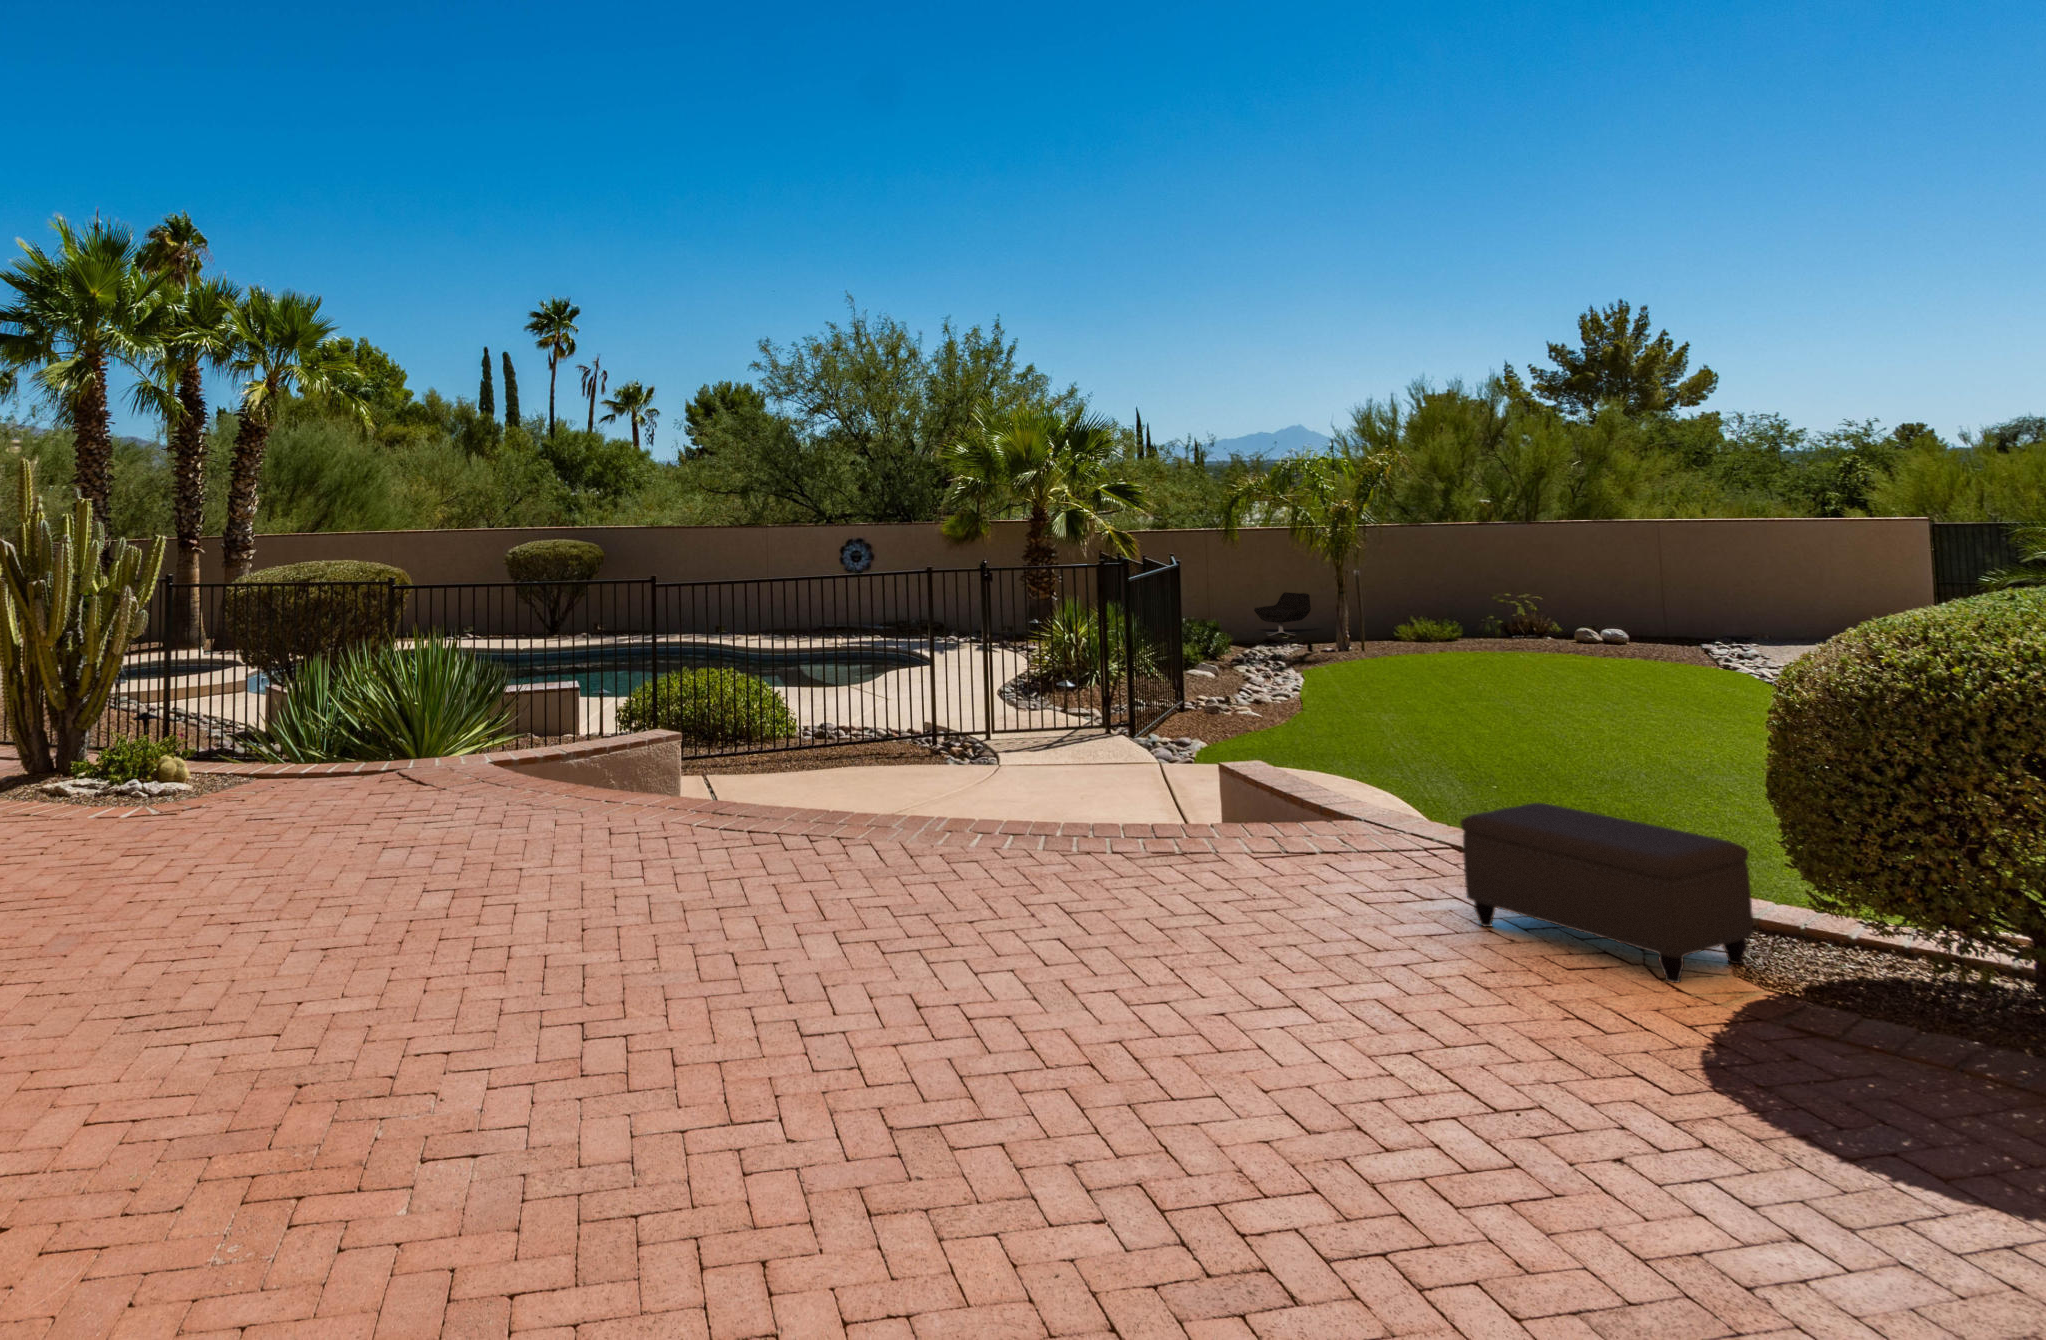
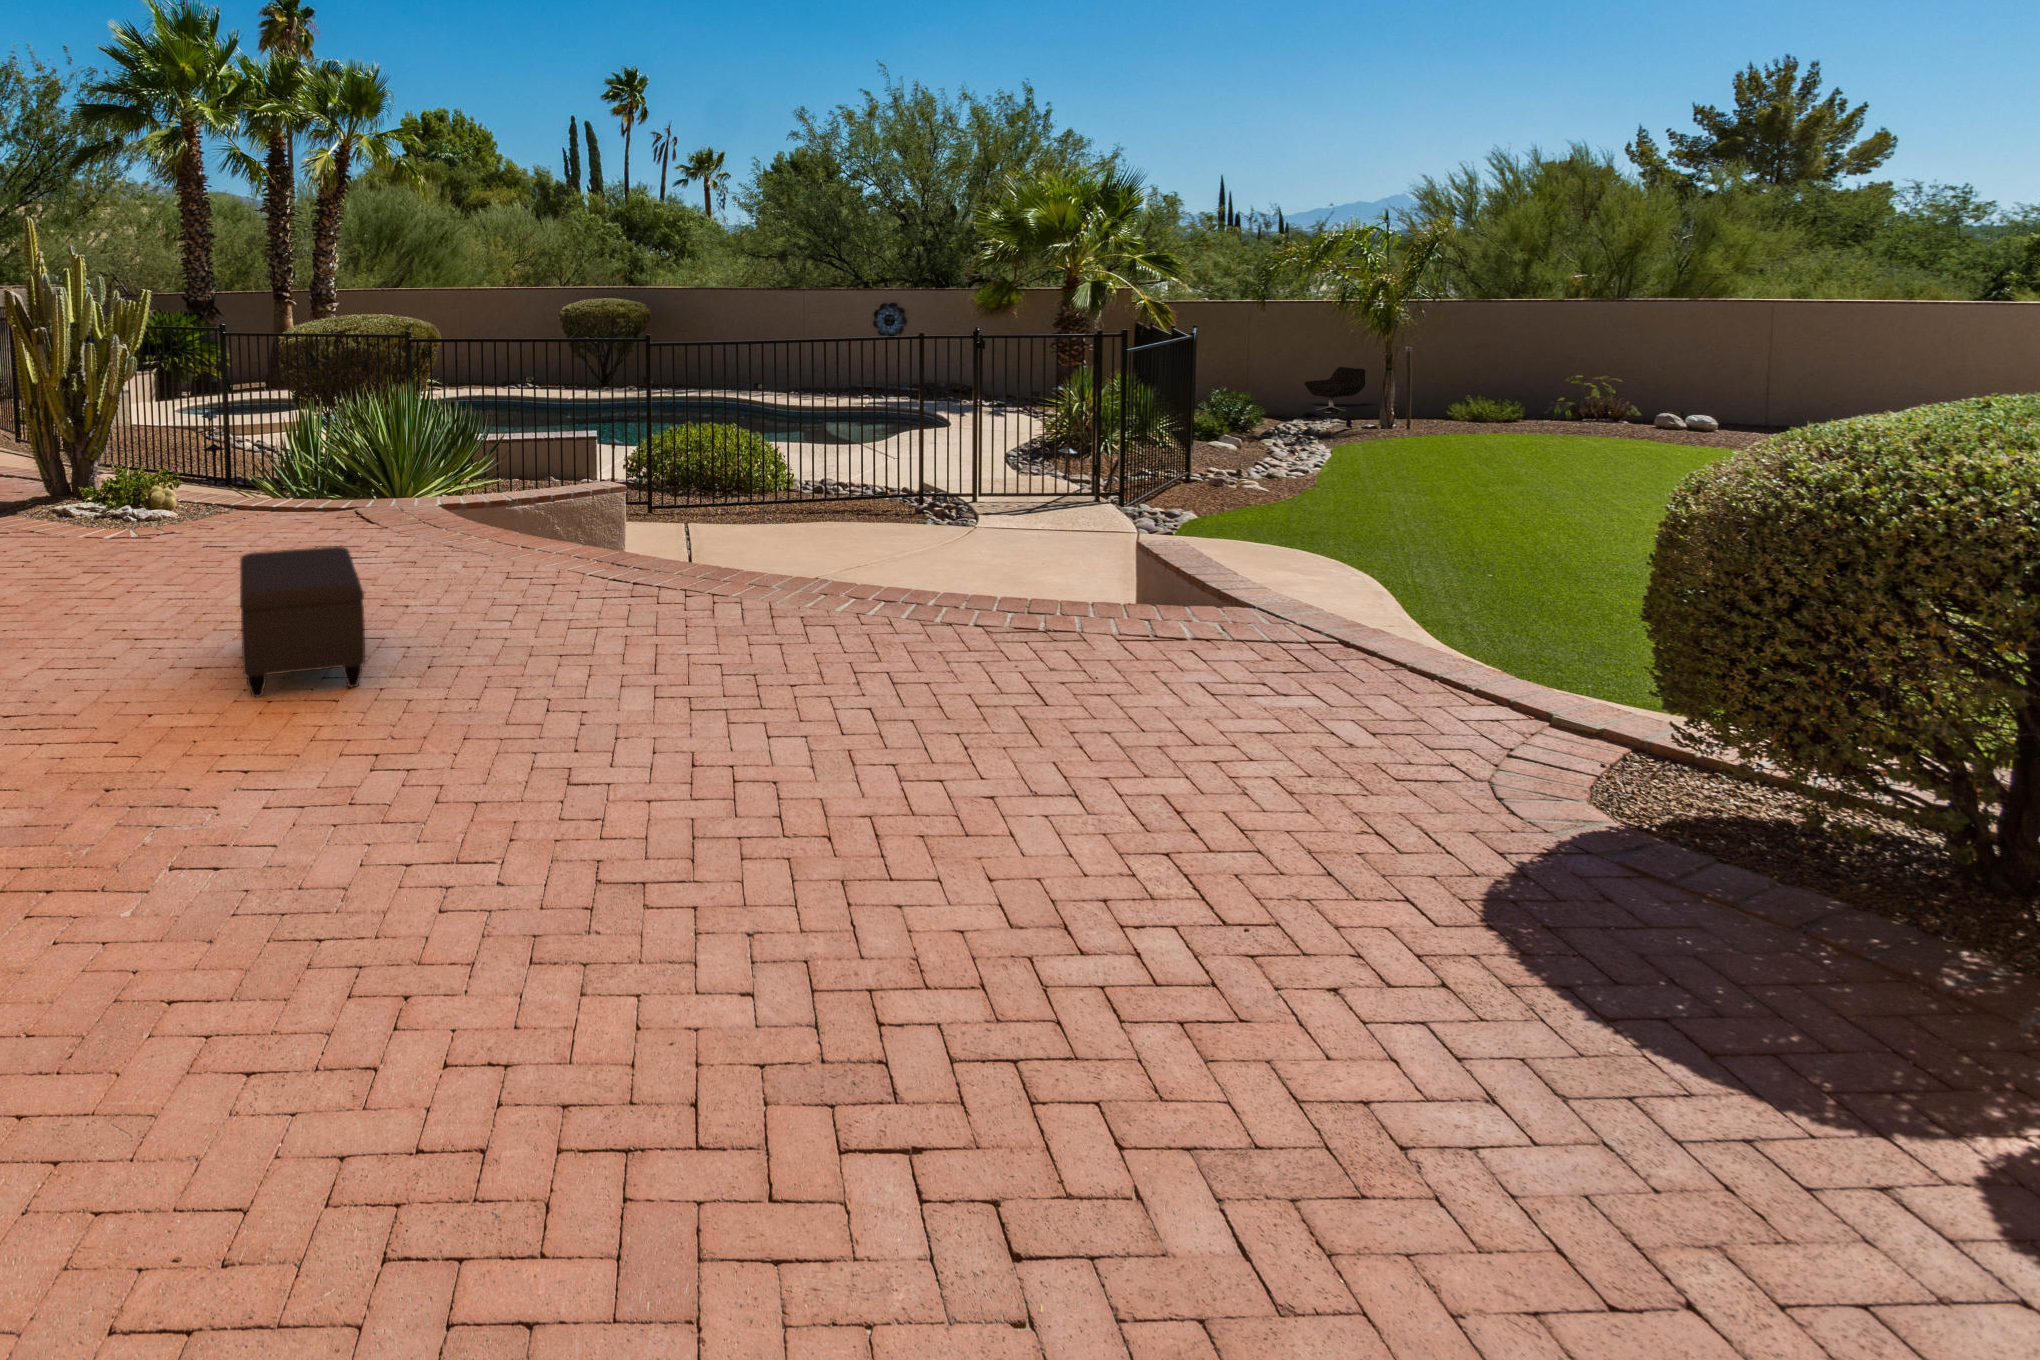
ottoman: present [1460,803,1753,983] -> present [240,546,365,697]

